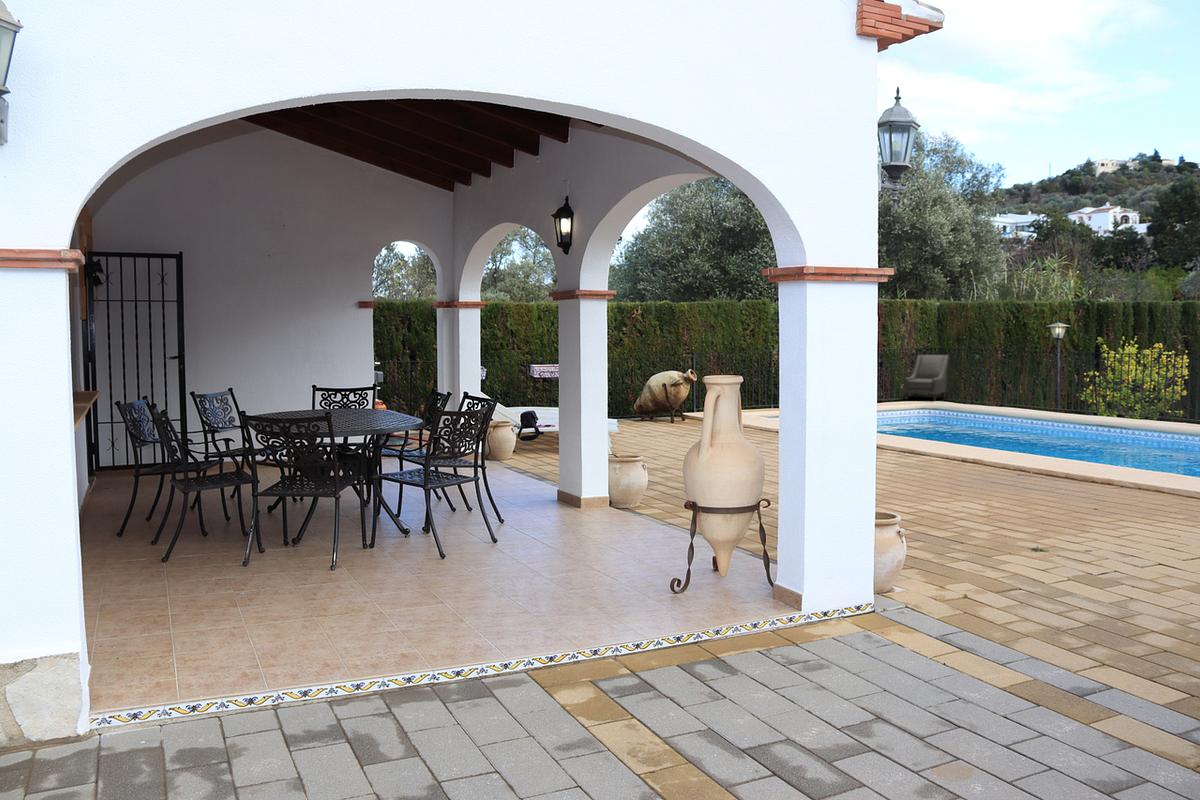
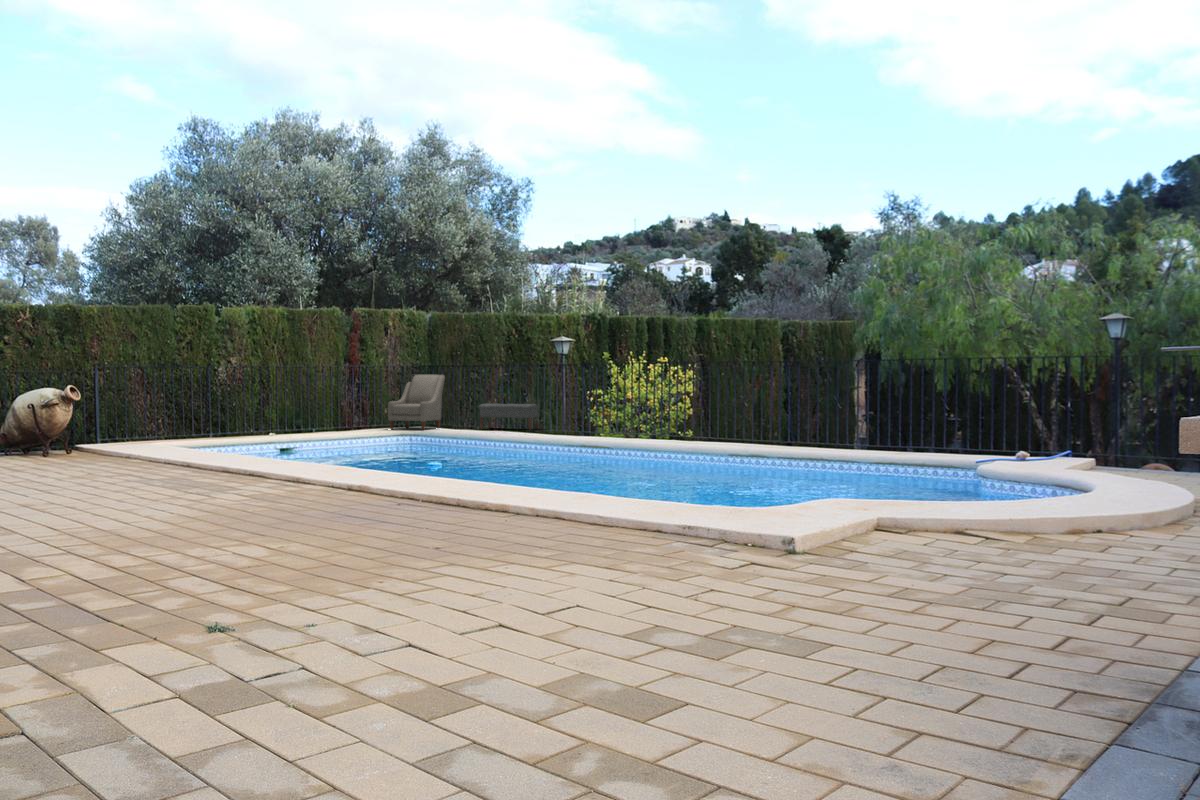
bench: none [981,379,1035,403] -> present [479,403,539,430]

